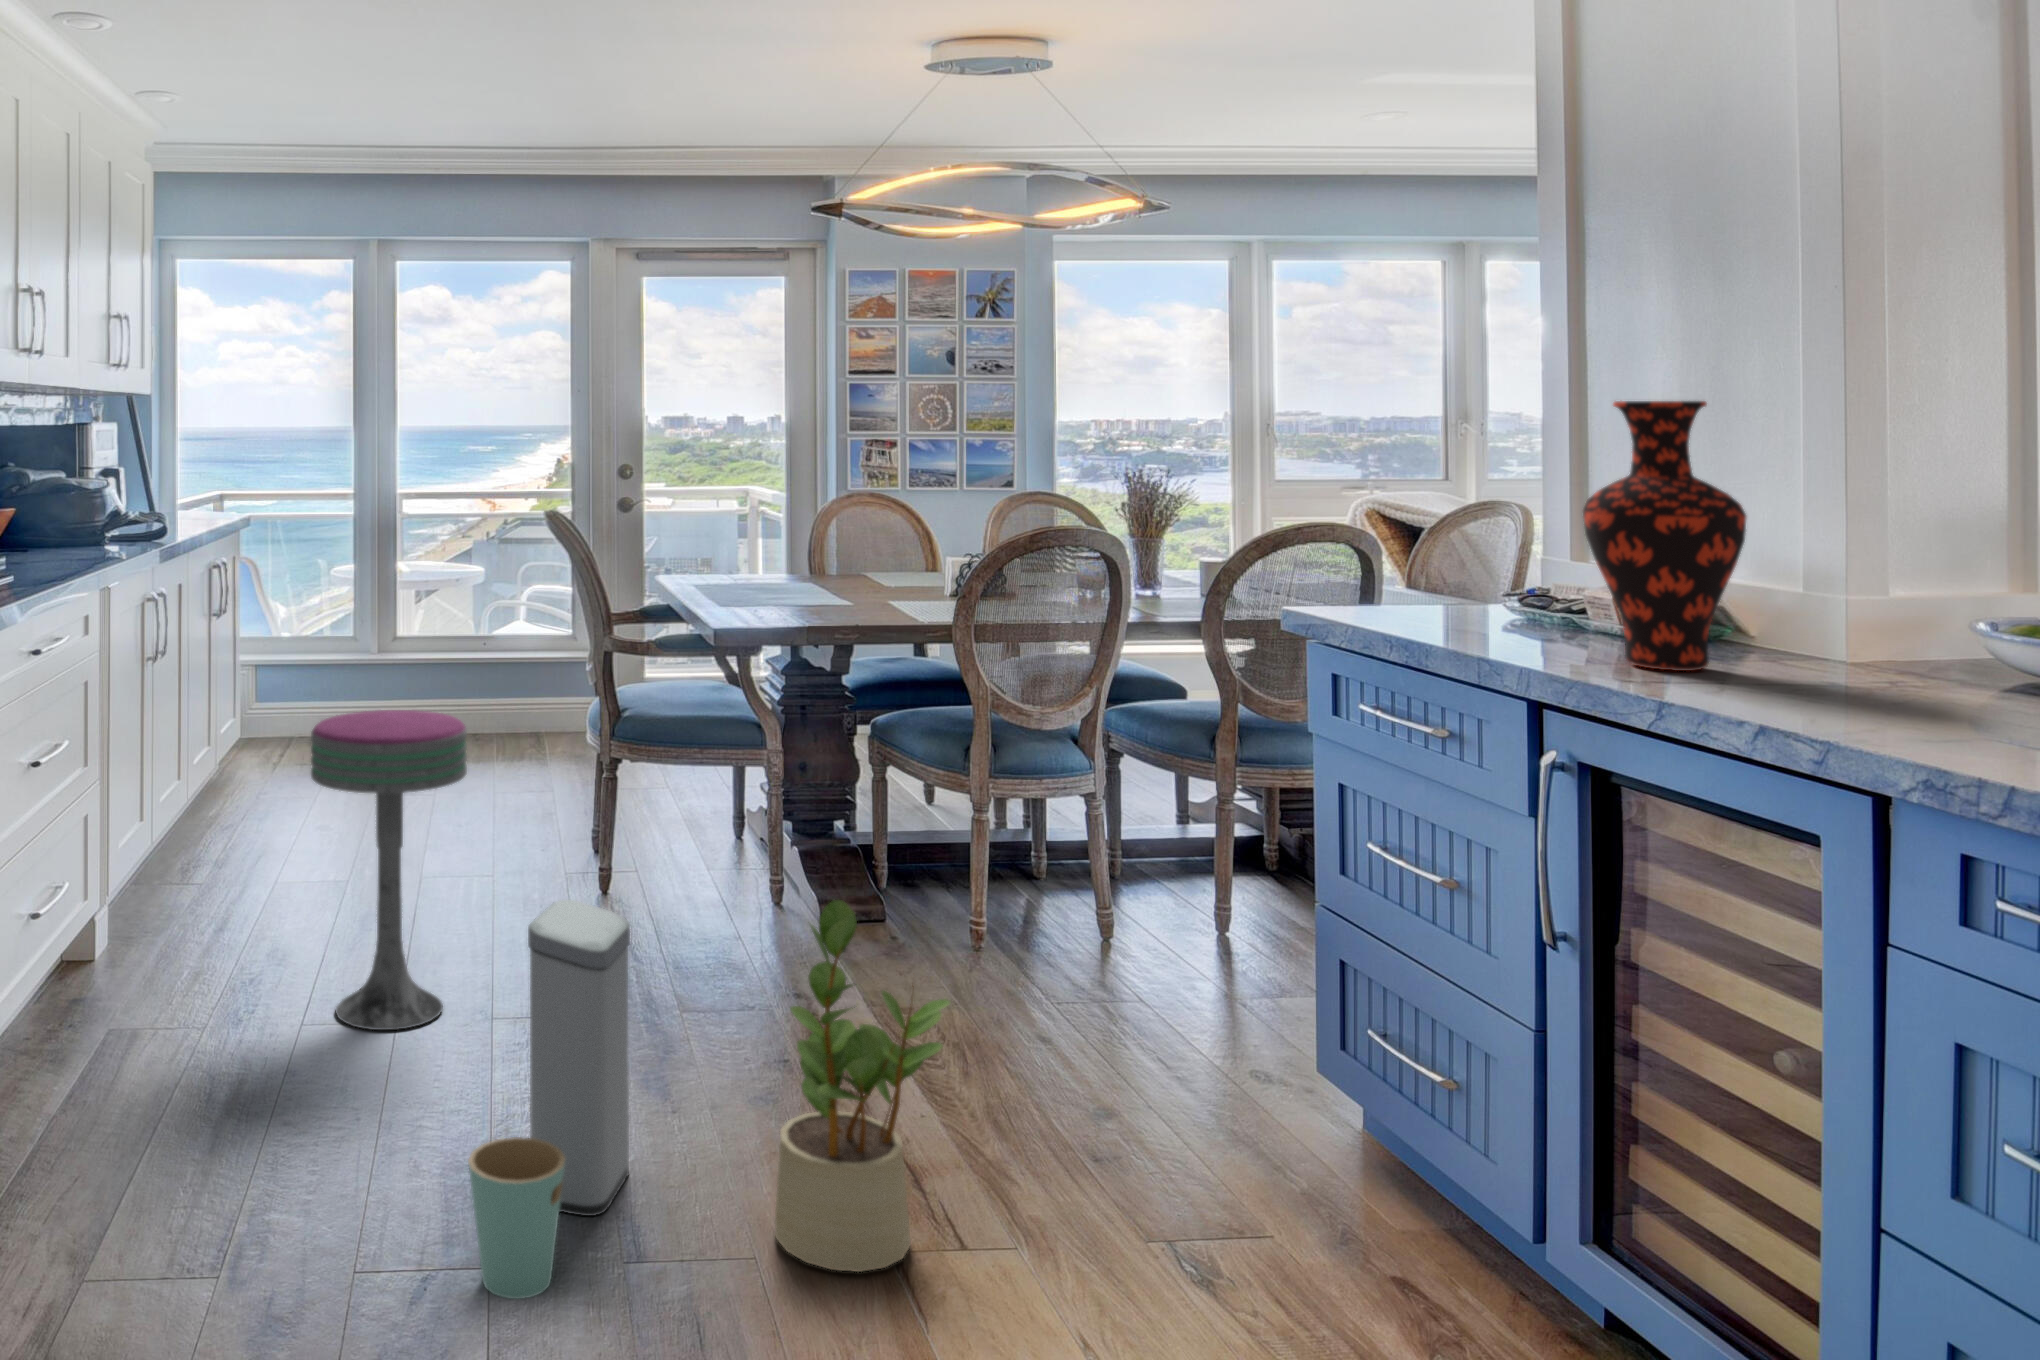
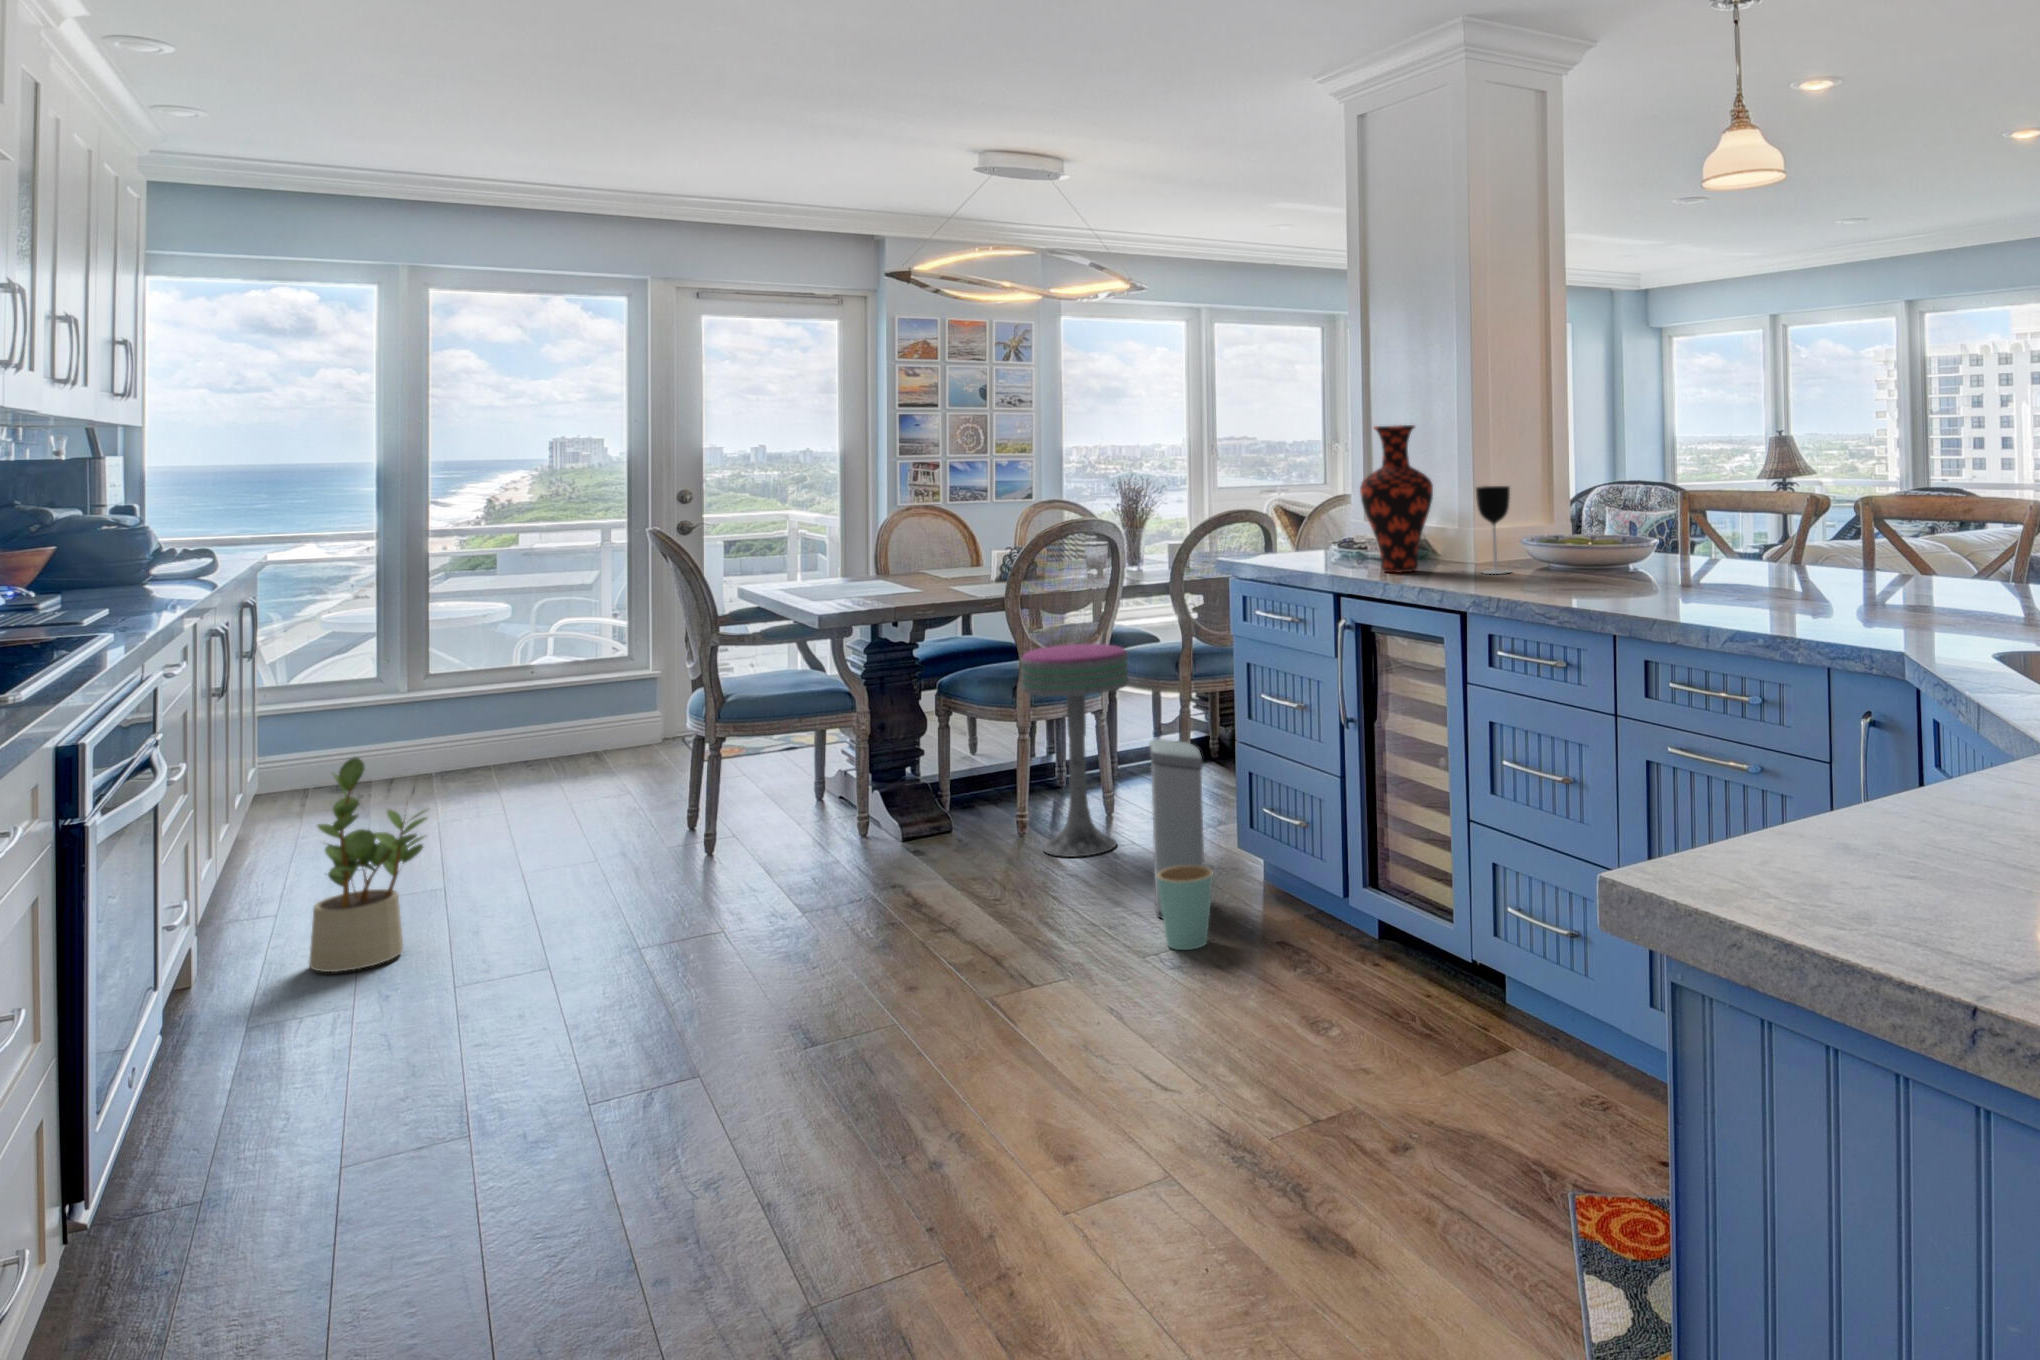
wine glass: none [1855,522,1946,697] -> present [1476,486,1510,574]
bar stool: present [311,710,467,1030] -> present [1021,644,1129,857]
trash can: present [468,900,630,1299] -> present [1150,739,1213,950]
potted plant: present [774,900,950,1272] -> present [309,757,427,972]

